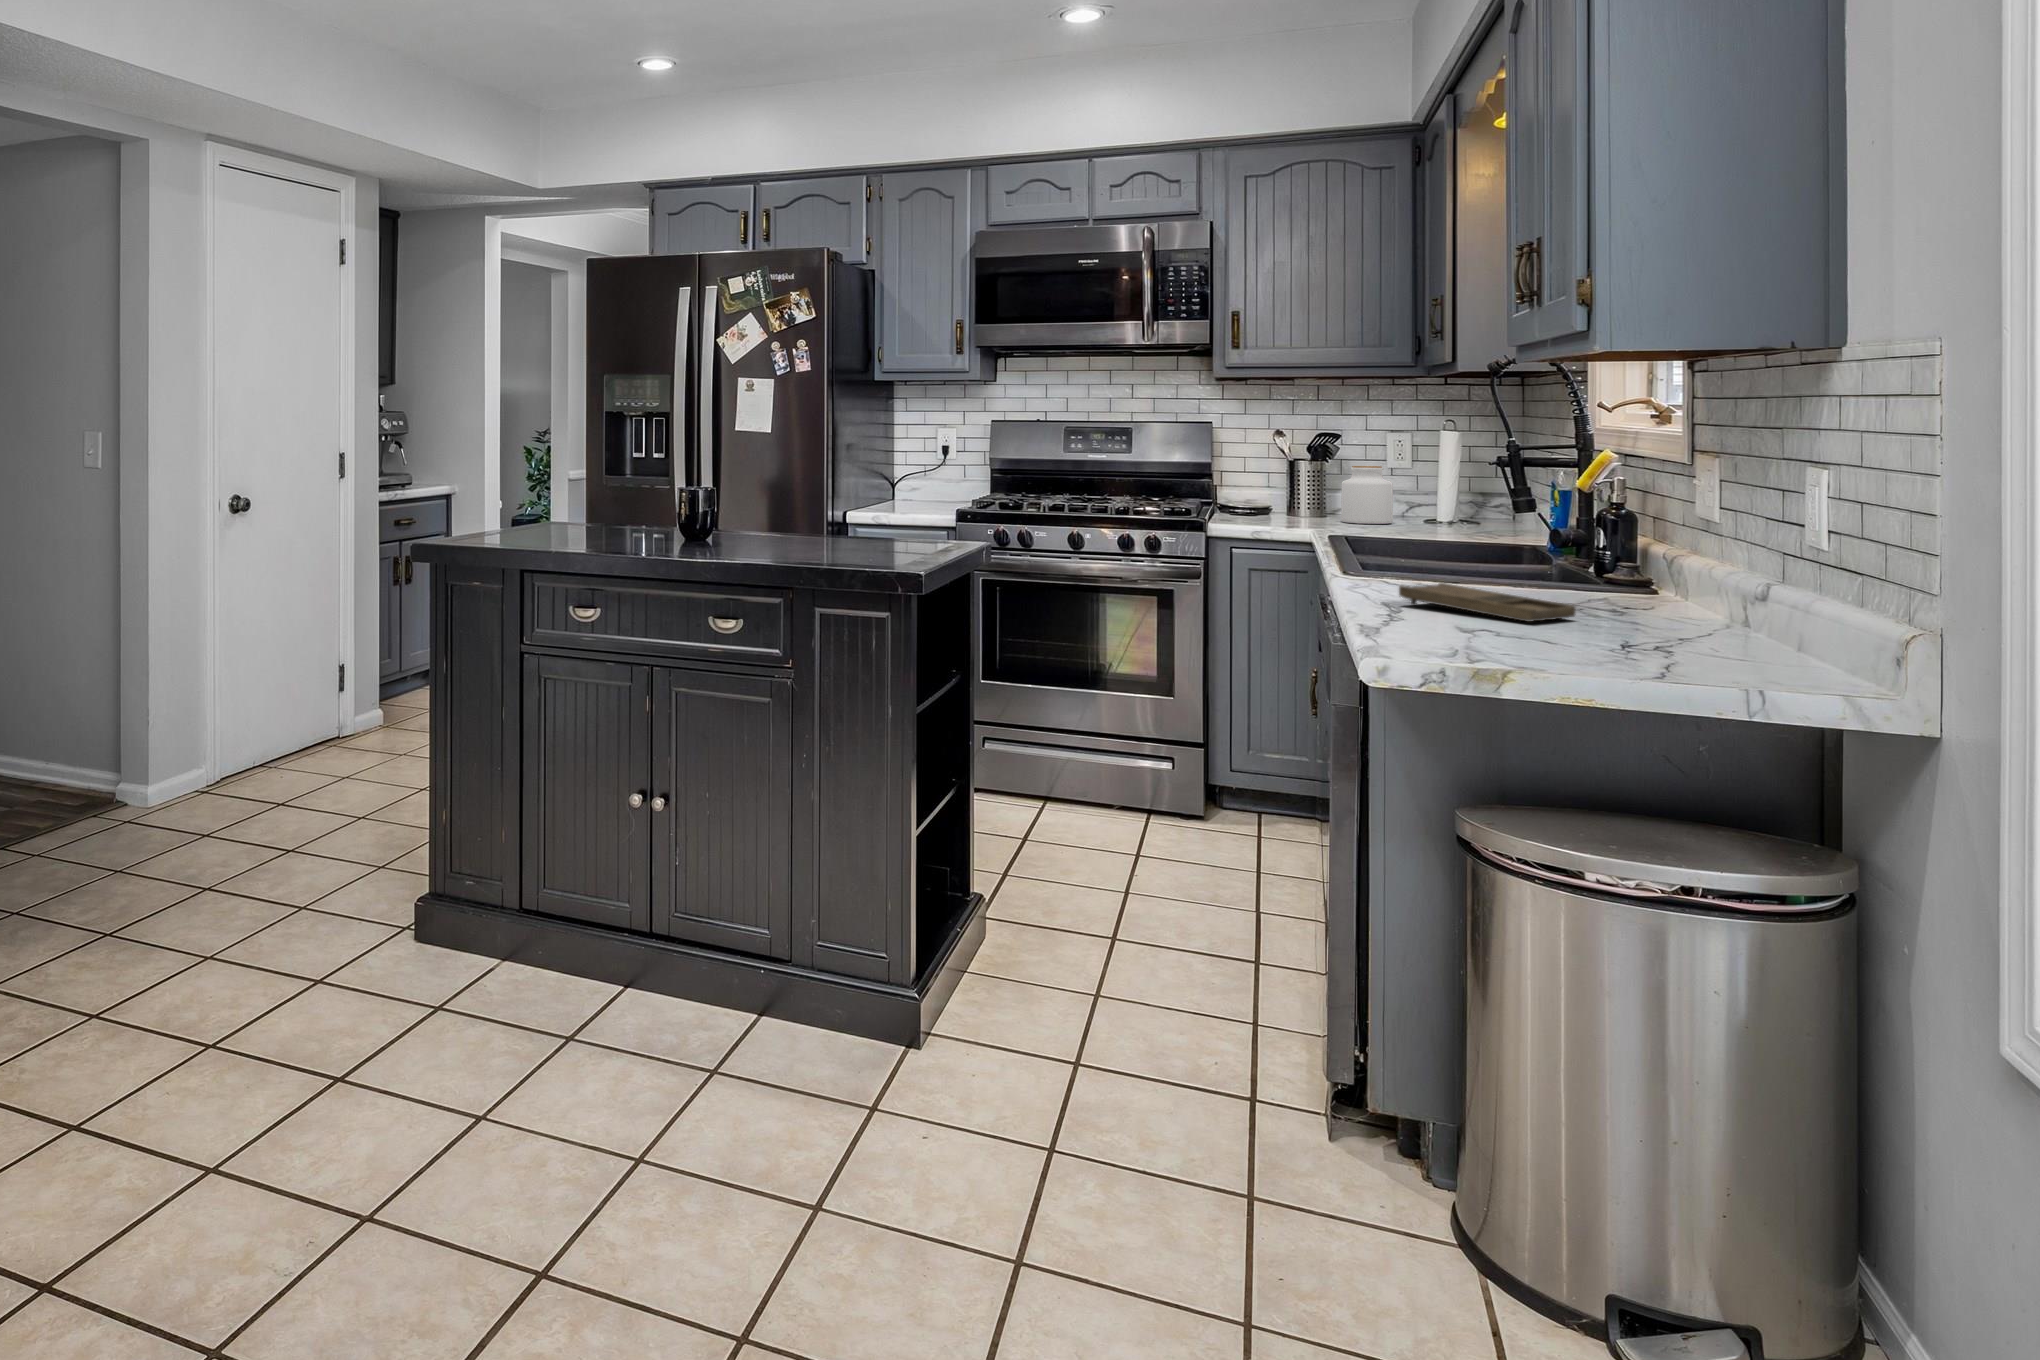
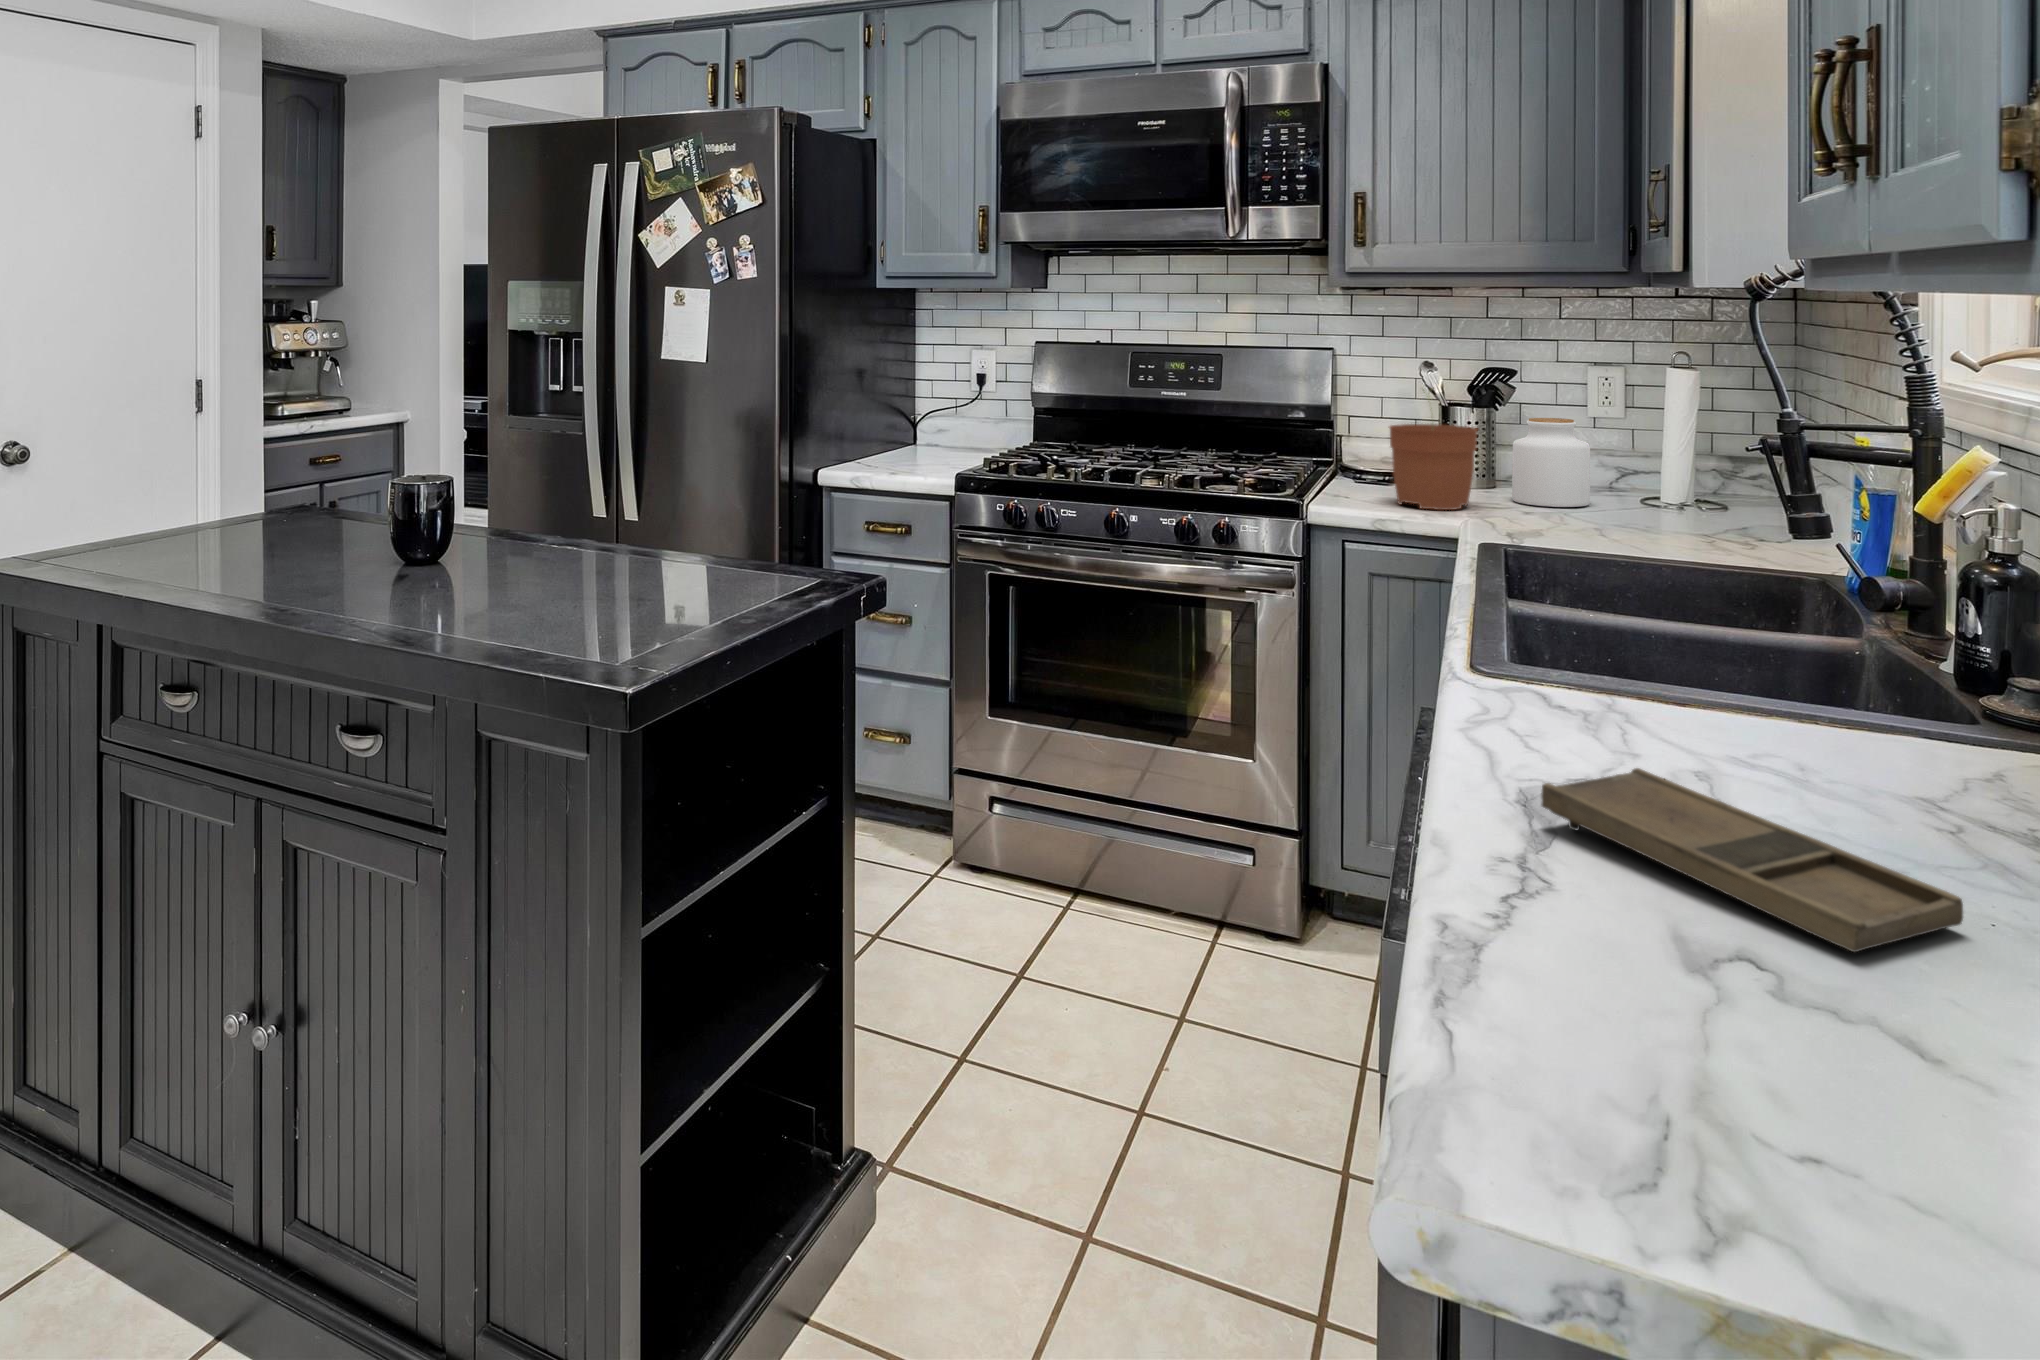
plant pot: none [1260,444,1321,525] -> present [1390,388,1478,510]

